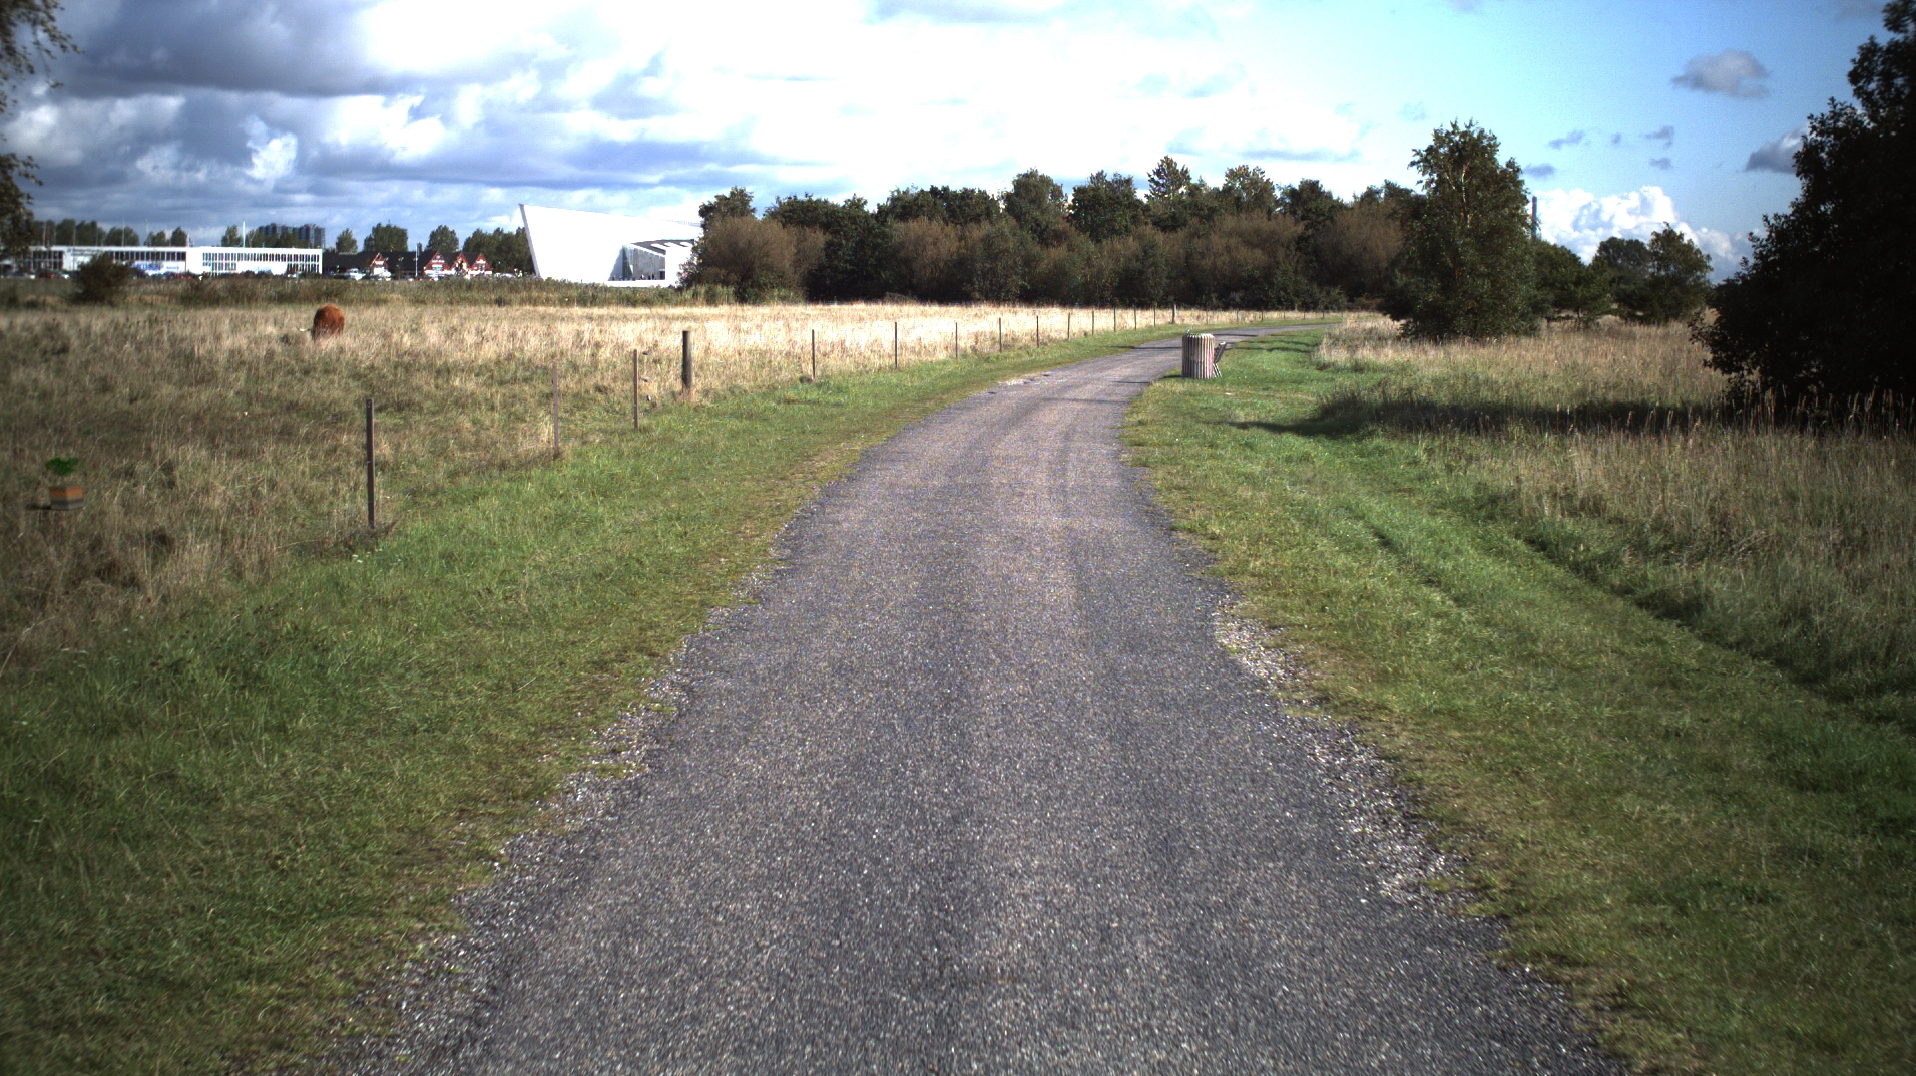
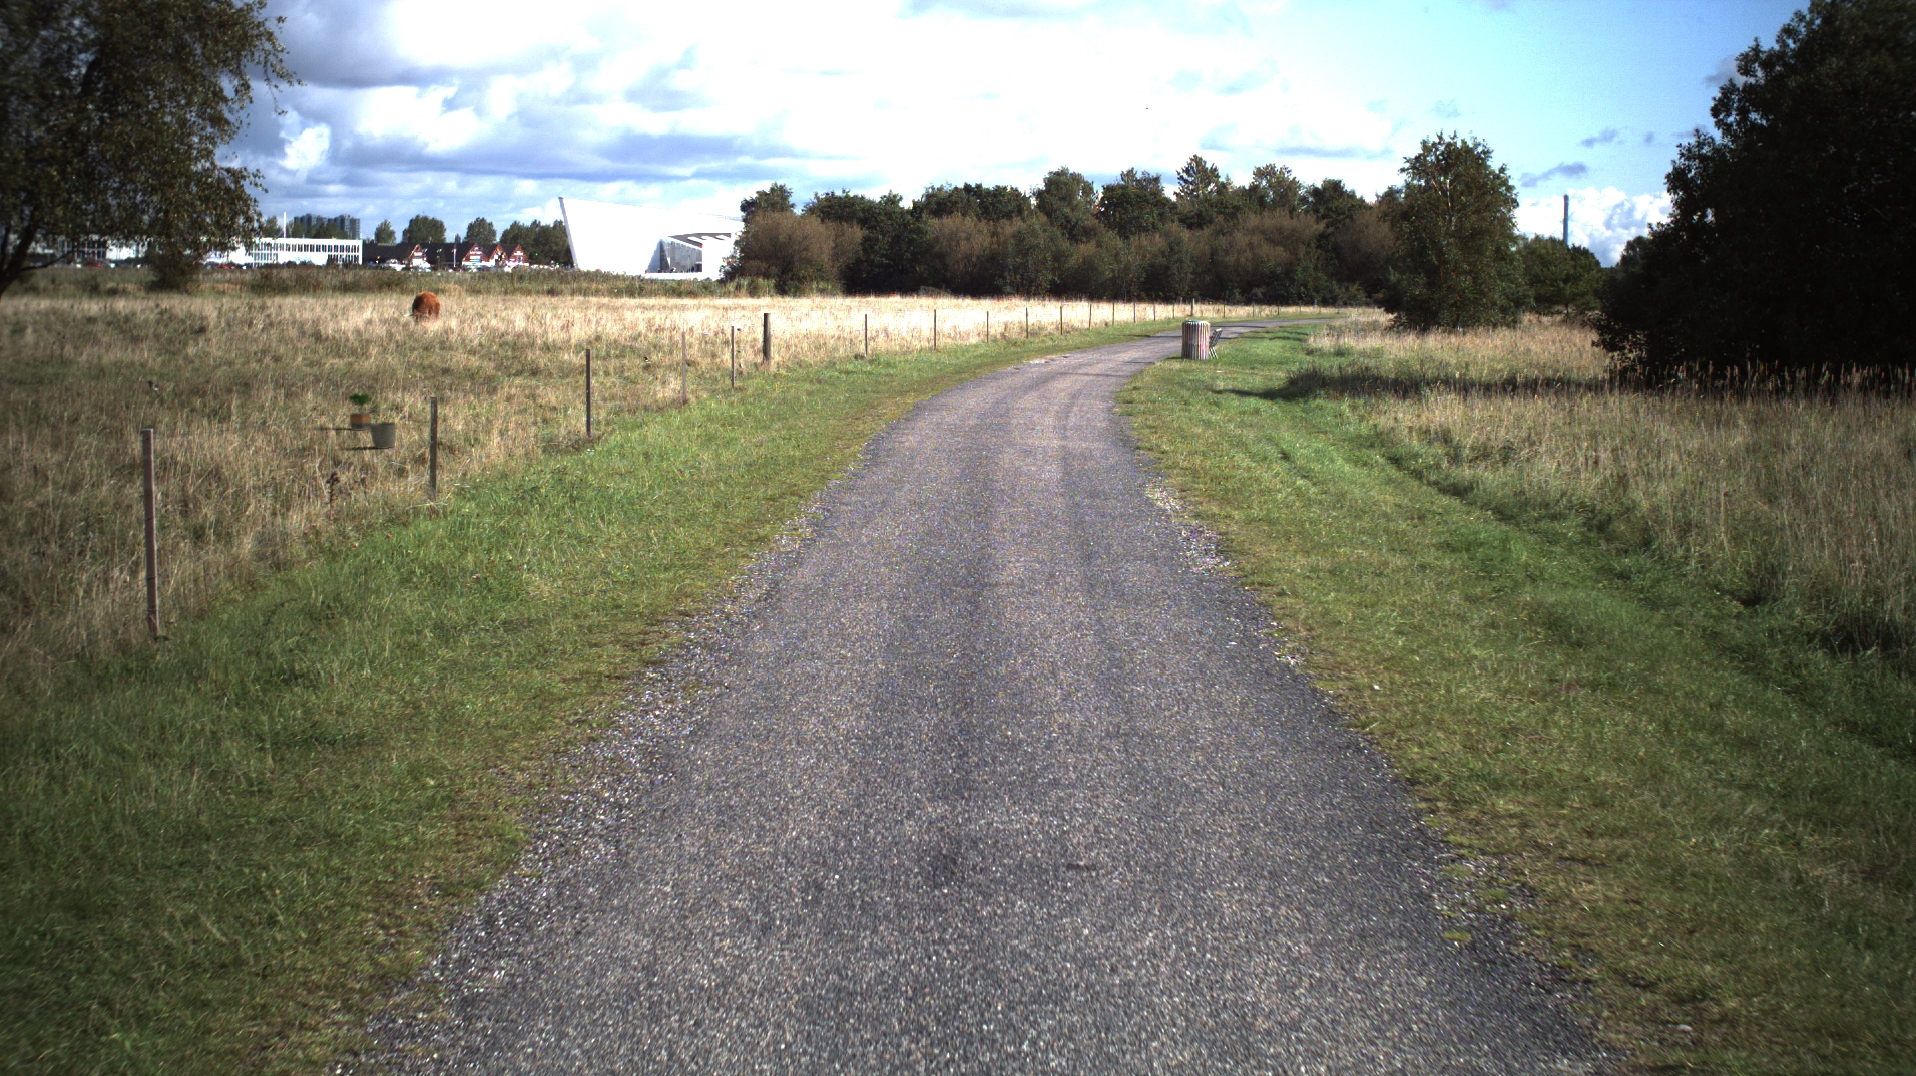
bucket: none [31,507,77,549] -> present [369,422,395,449]

